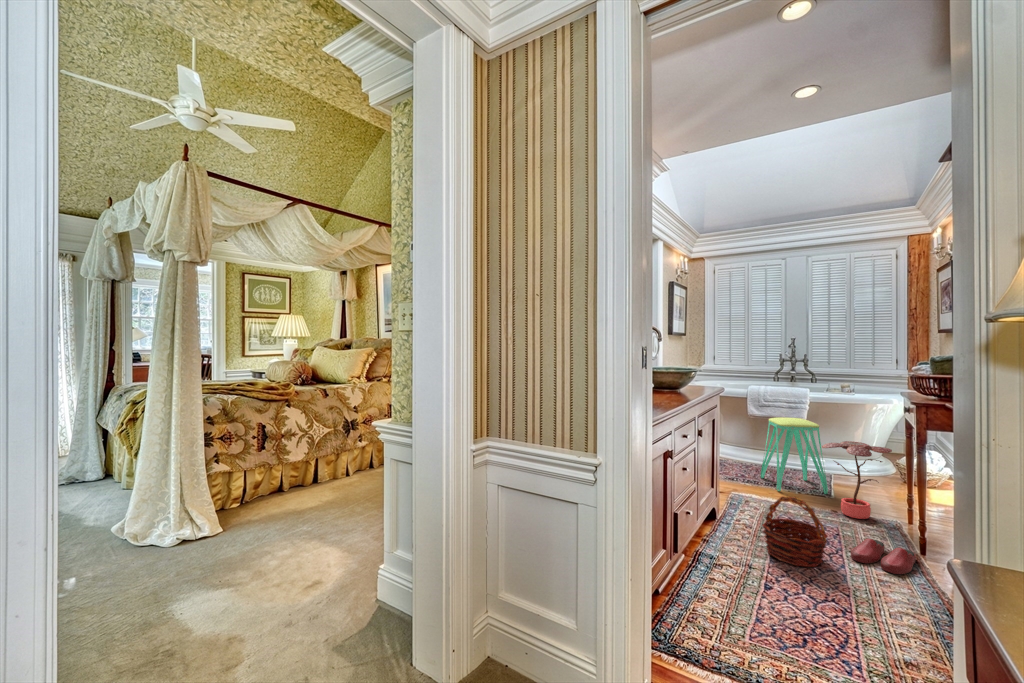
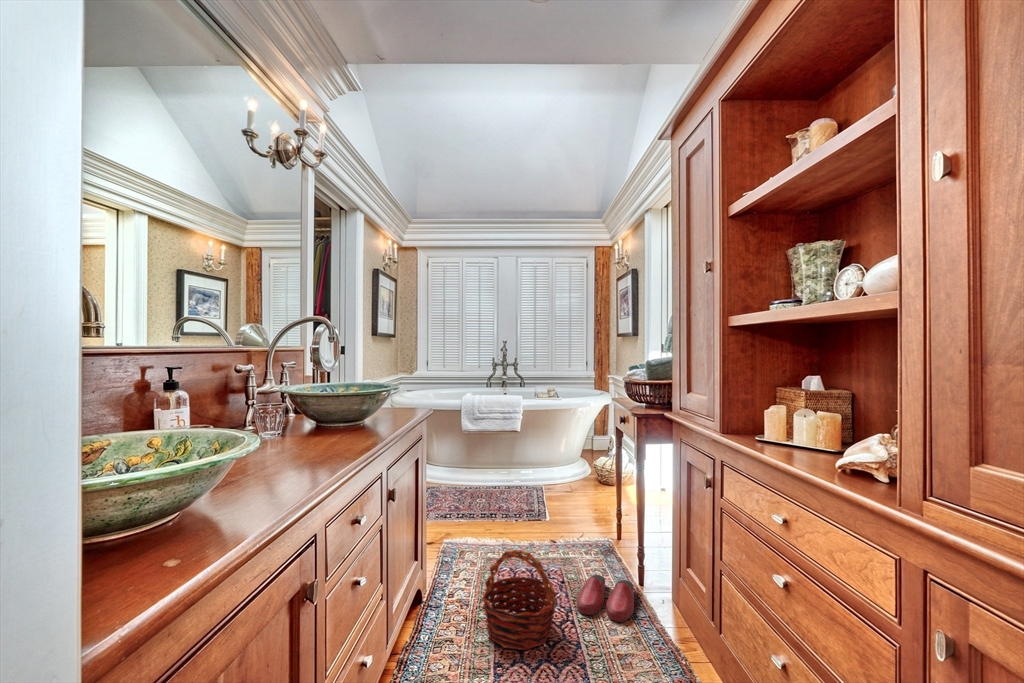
stool: present [761,417,828,494] -> none [475,431,542,522]
potted plant: present [822,441,892,519] -> none [540,455,602,544]

